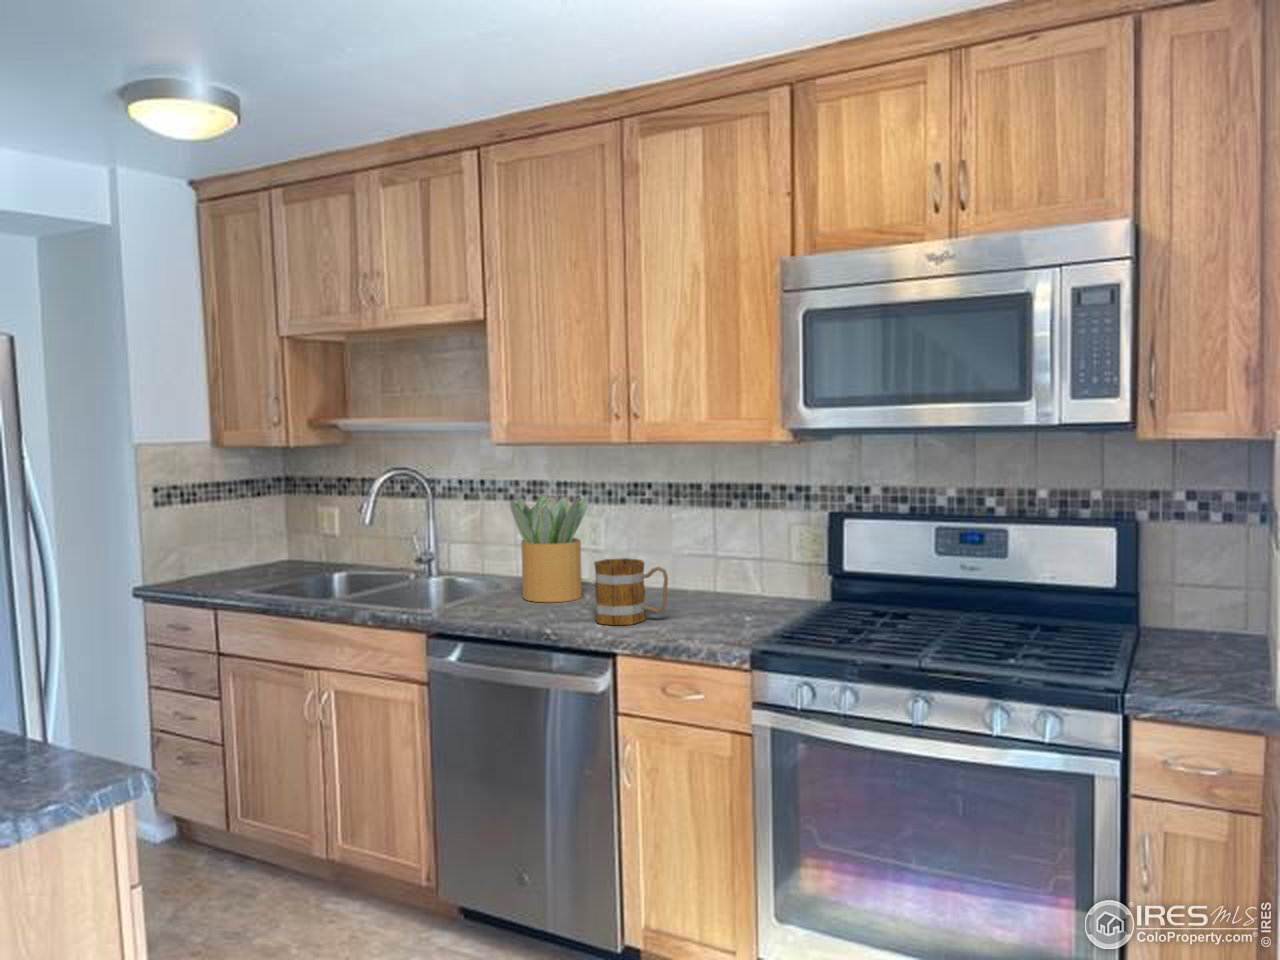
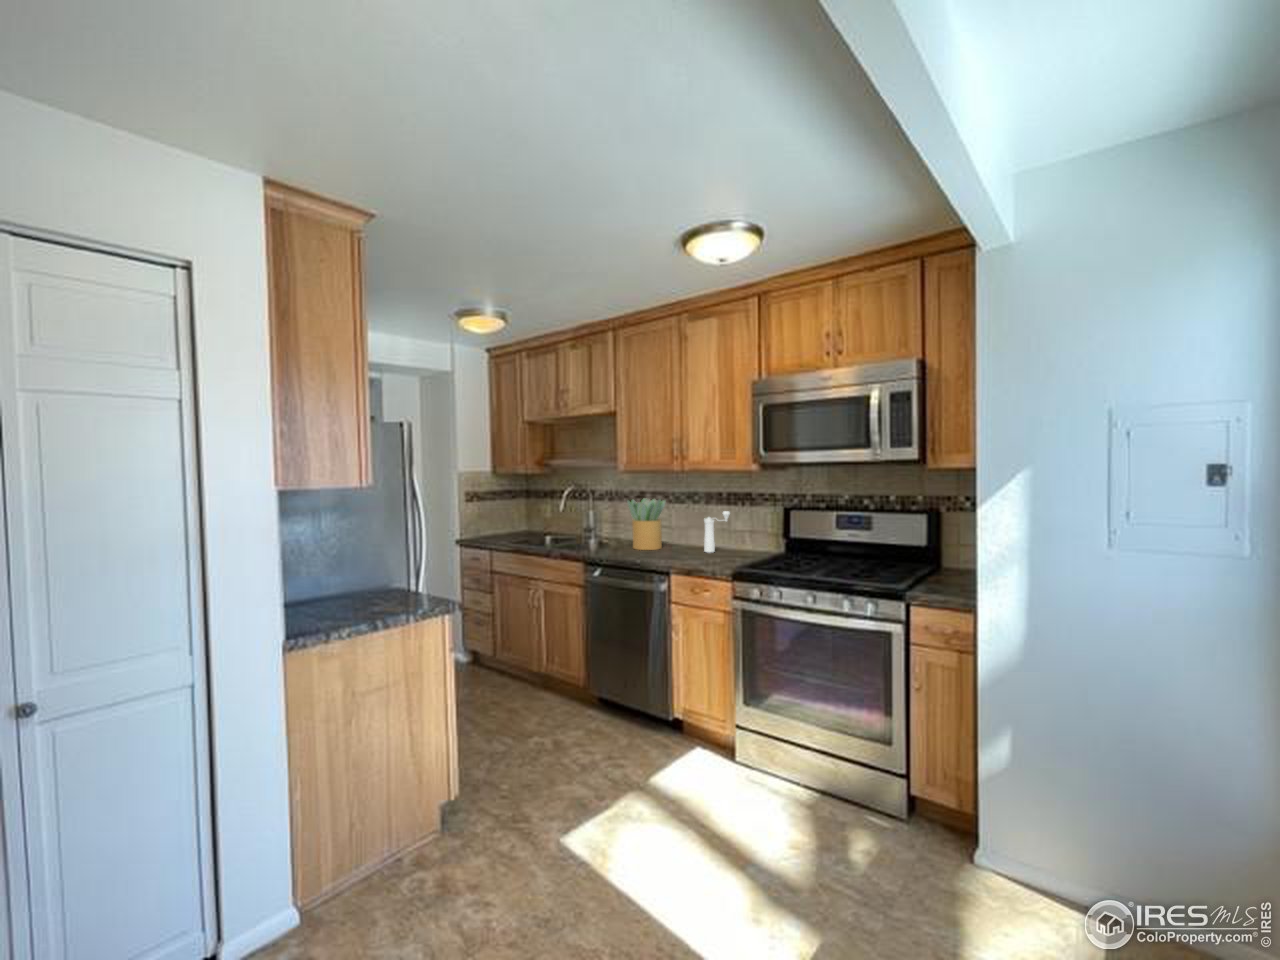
pepper mill: none [670,521,721,605] -> present [704,511,730,553]
mug: present [594,558,668,625] -> none [663,528,699,559]

